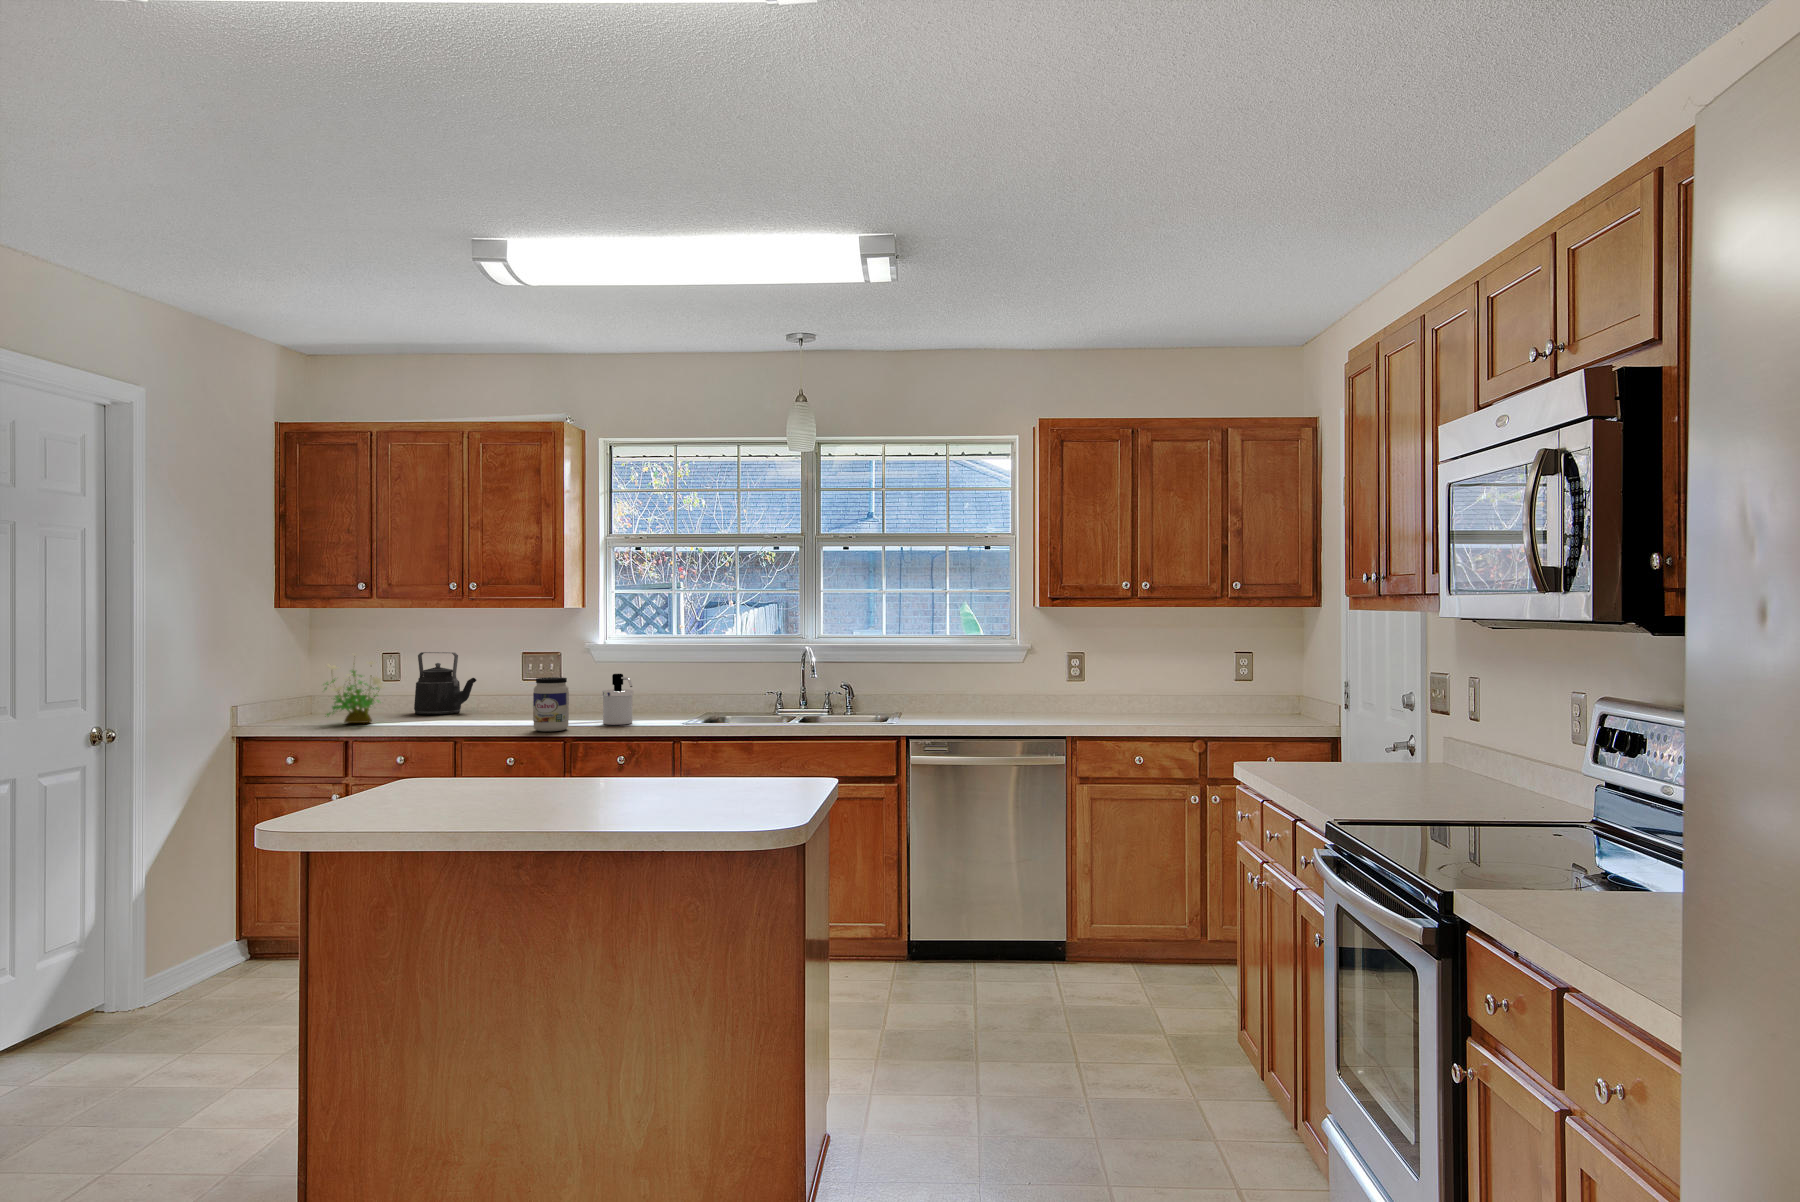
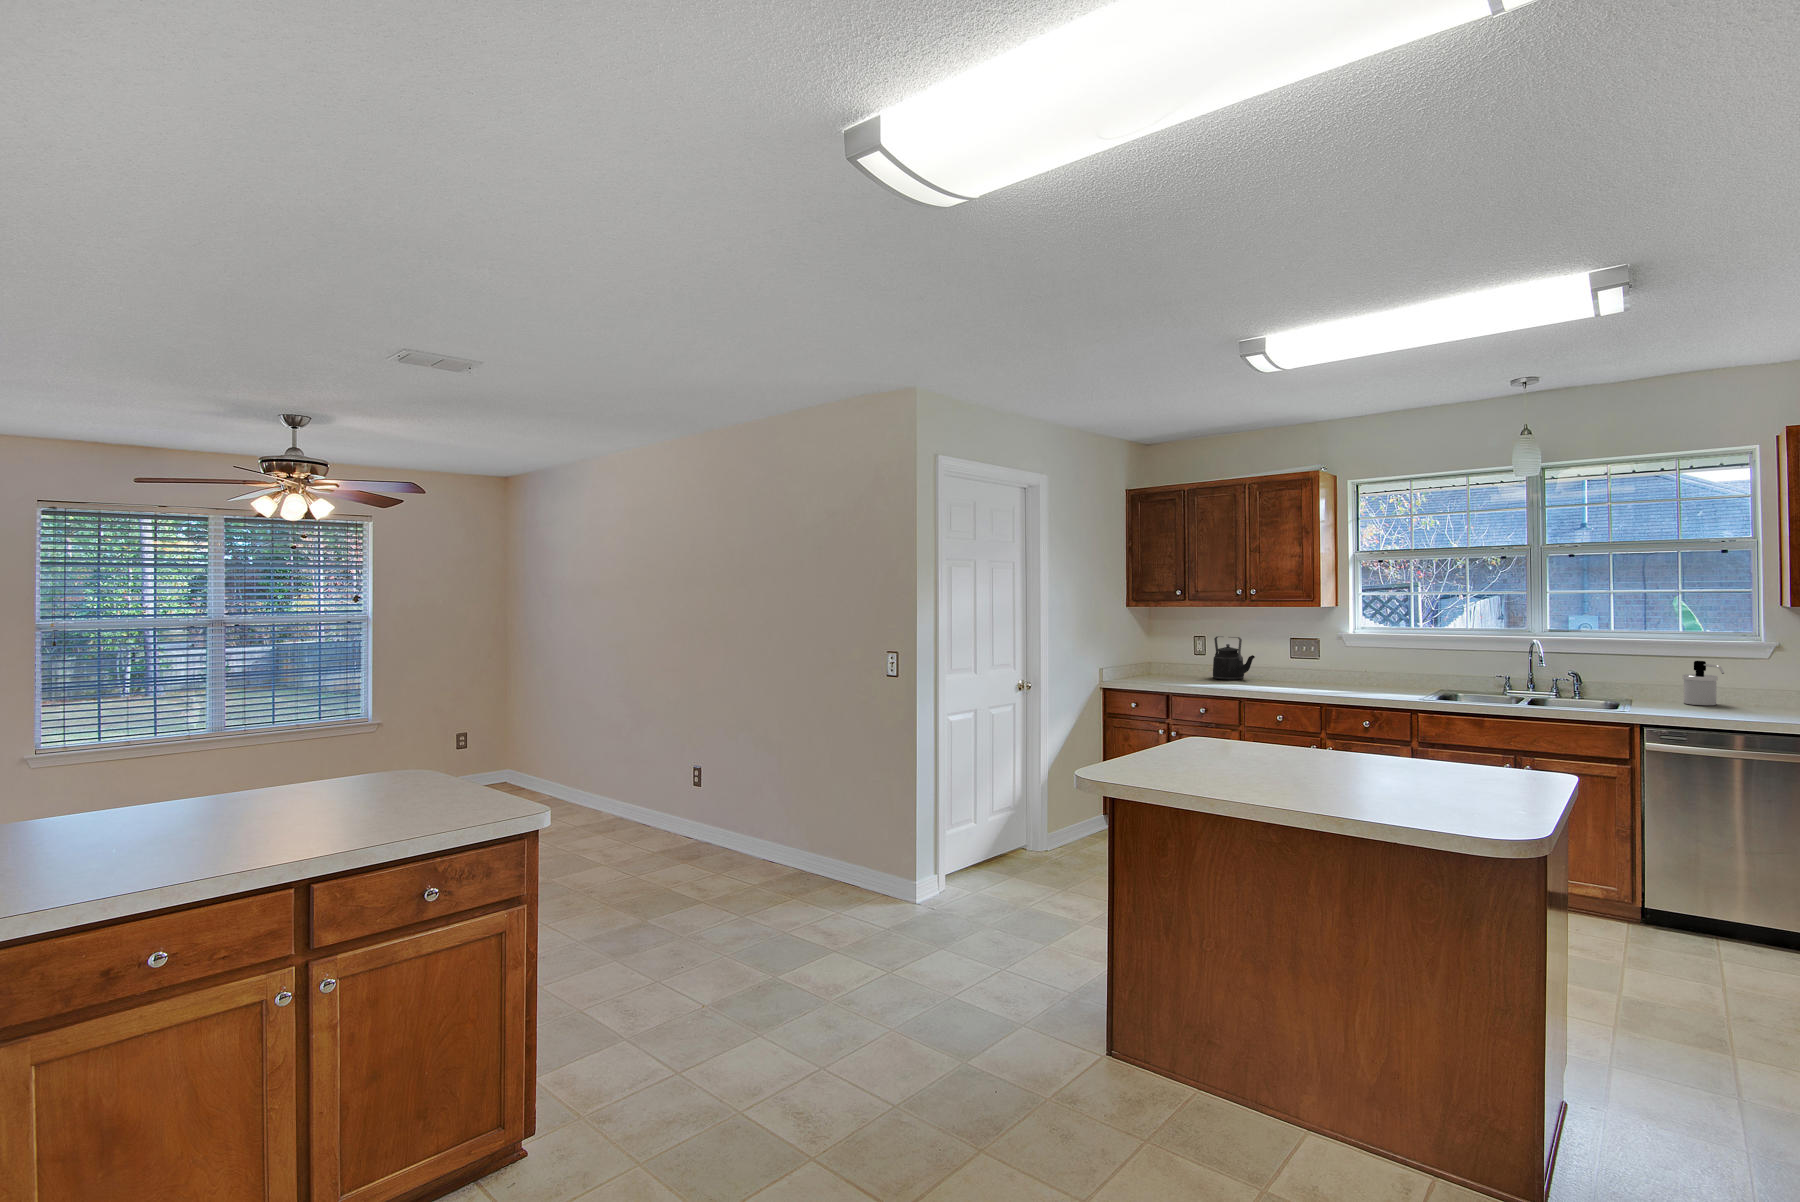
potted plant: present [325,661,383,723] -> none [1155,638,1195,683]
soap dispenser: present [602,674,633,725] -> present [1682,661,1724,705]
jar: present [533,677,569,731] -> none [1298,660,1324,698]

